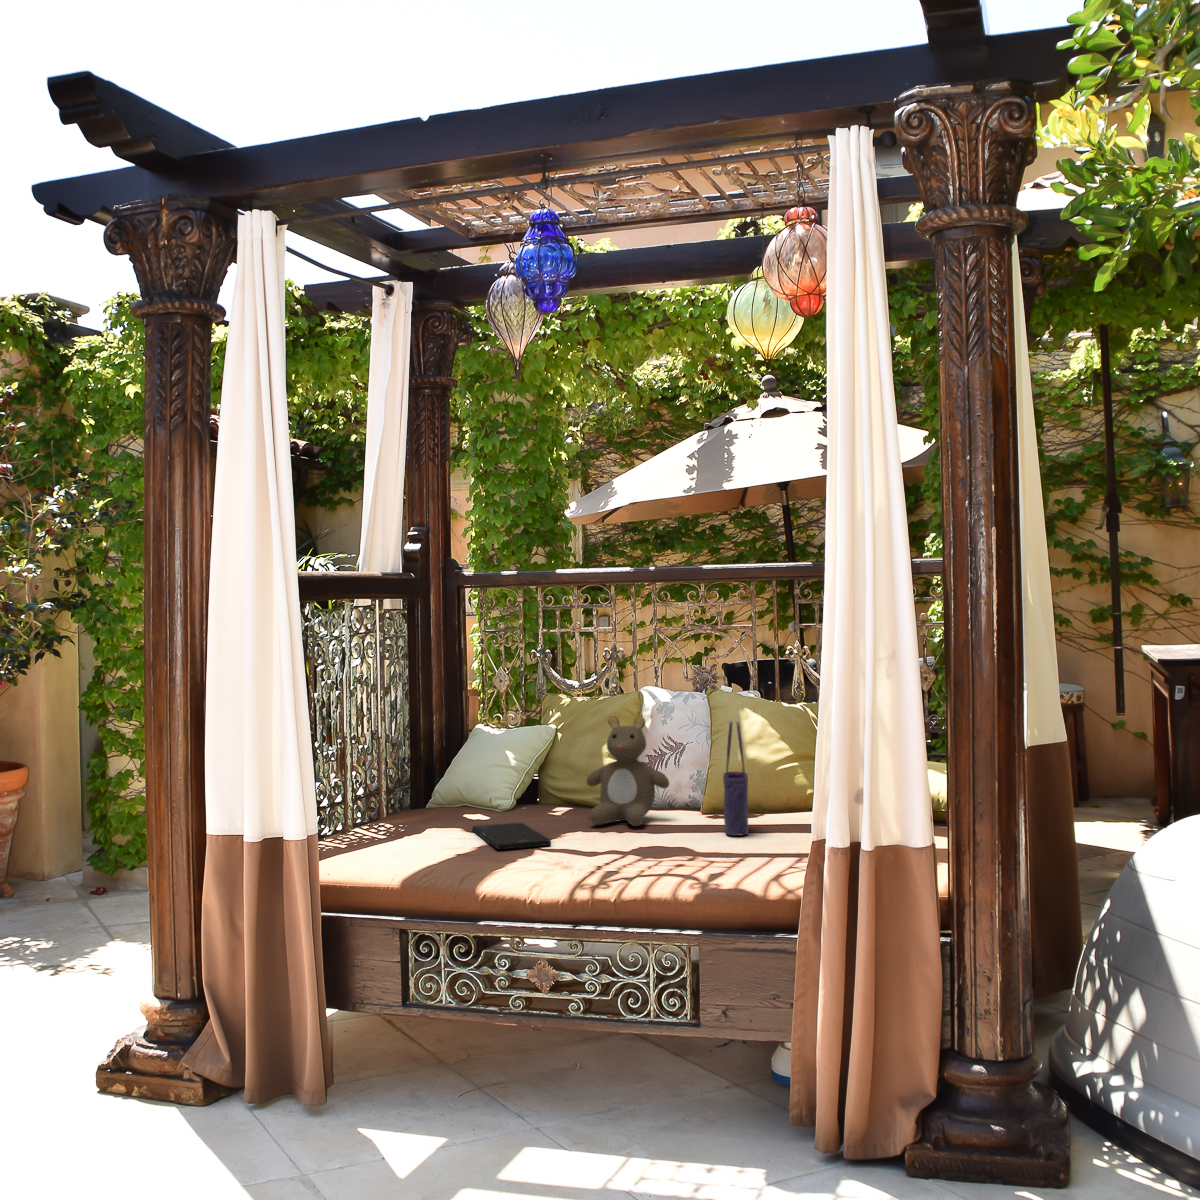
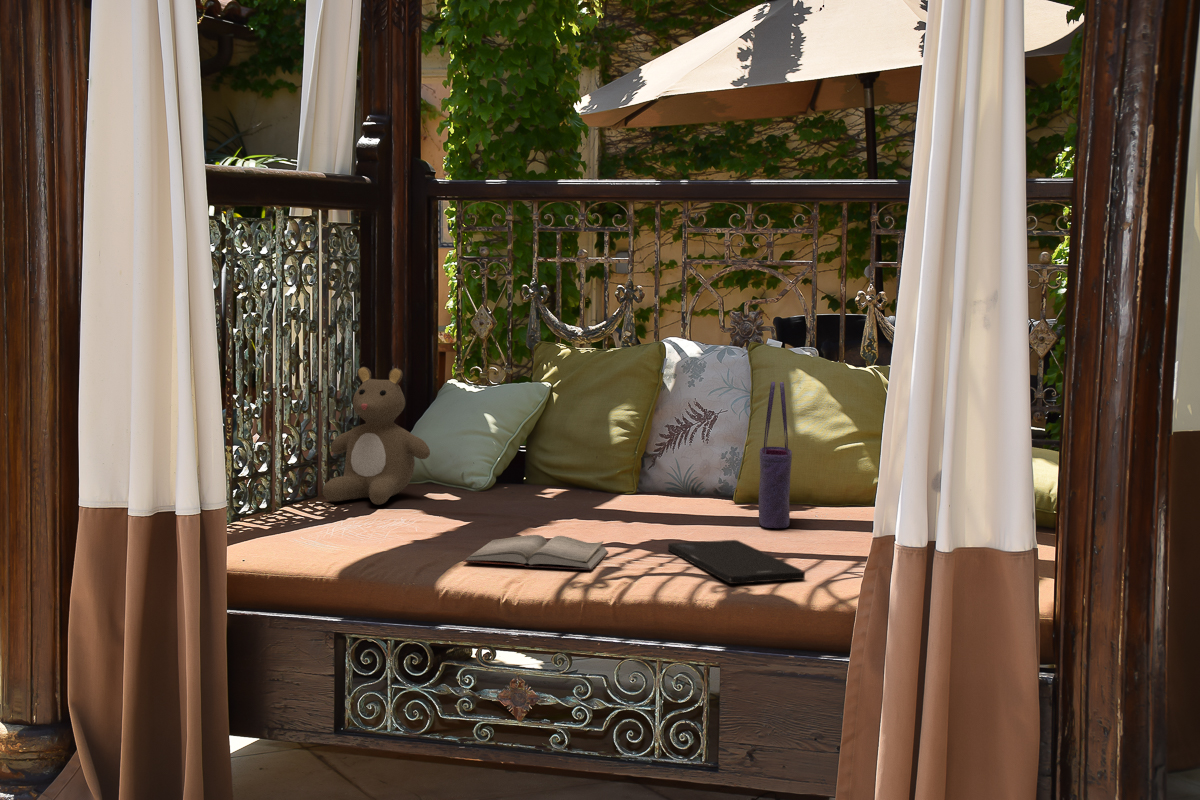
teddy bear: present [587,716,669,826] -> present [323,367,430,505]
smartphone: present [472,822,551,849] -> present [668,540,805,584]
hardback book: none [498,847,609,872] -> present [463,535,608,570]

